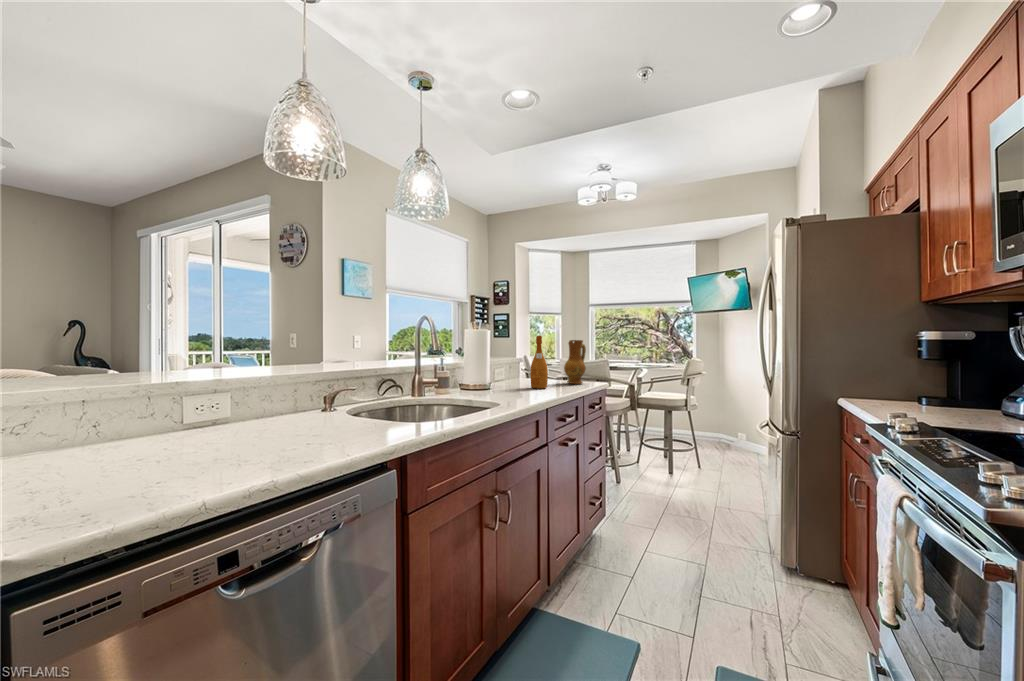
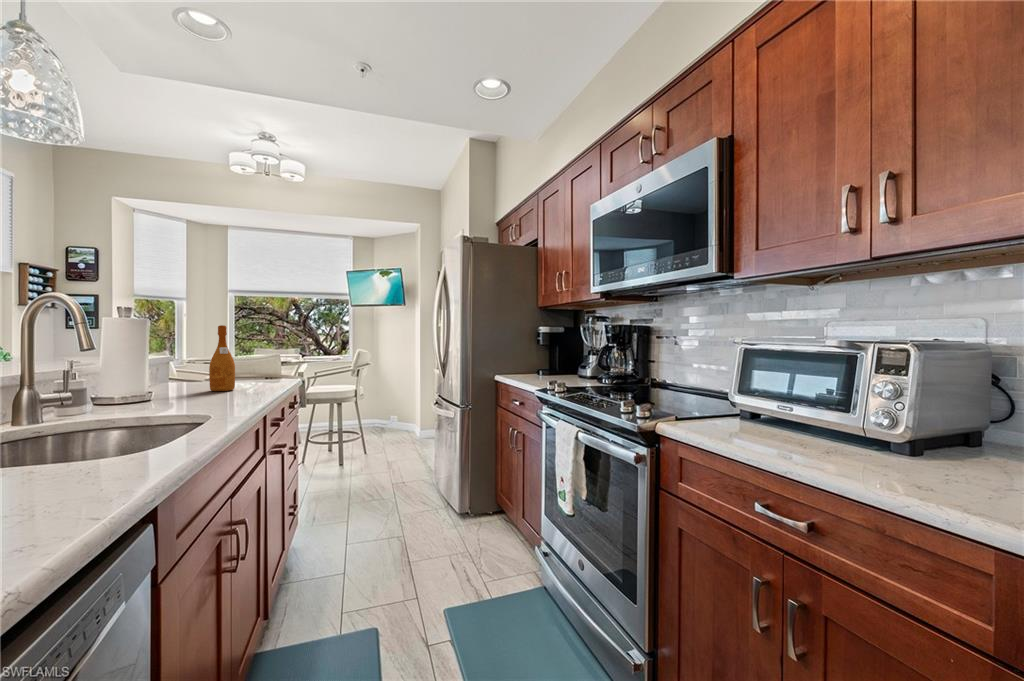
ceramic jug: present [564,340,586,384] -> none [245,331,274,382]

